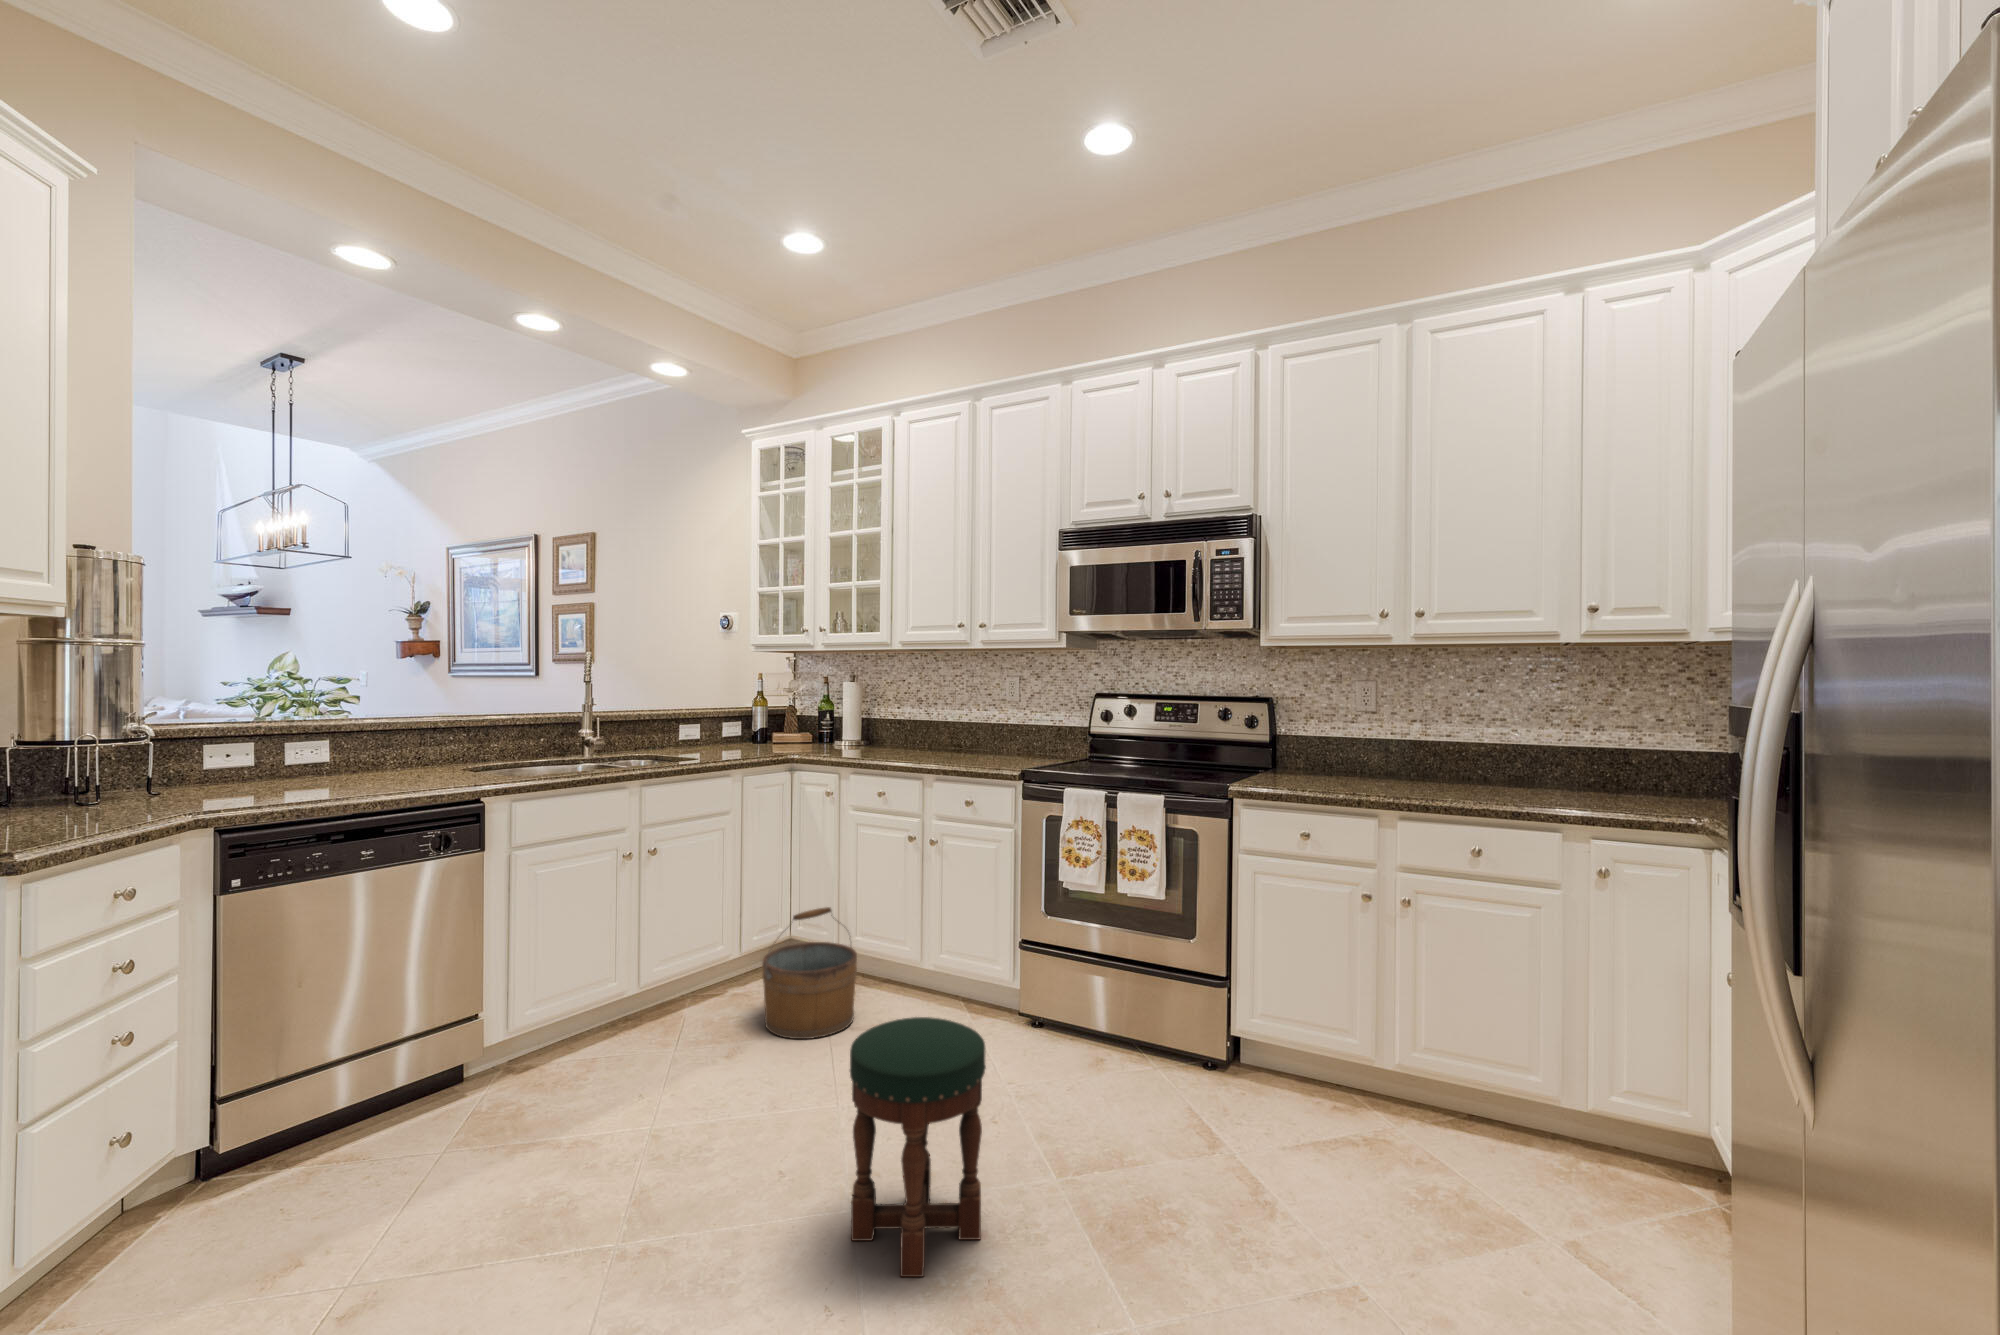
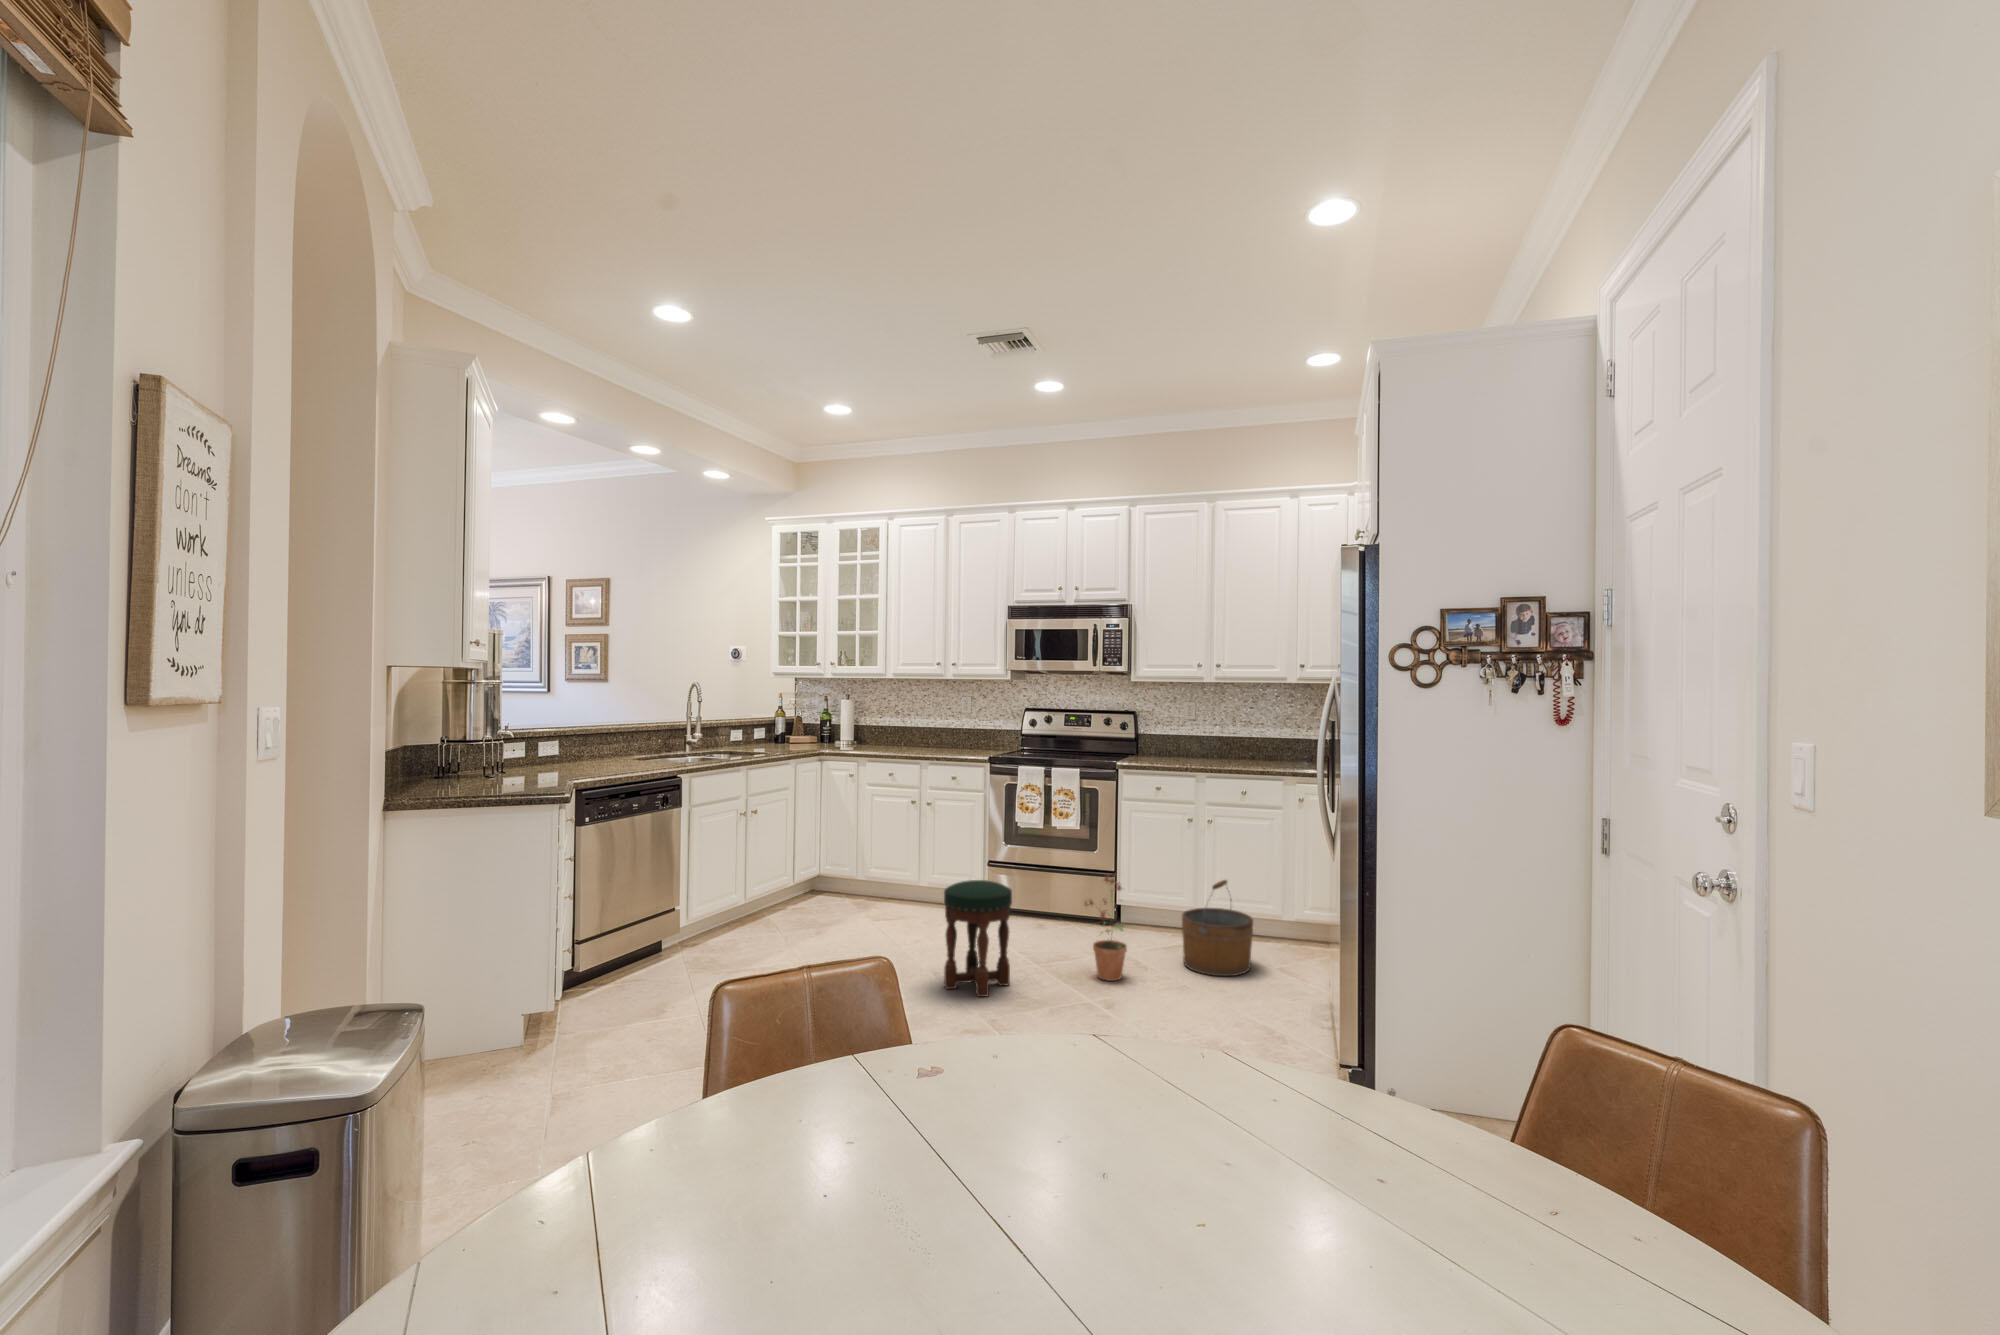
bucket: present [763,907,857,1039] -> present [1182,880,1253,976]
potted plant: none [1140,1014,1227,1246] -> present [1084,875,1127,981]

